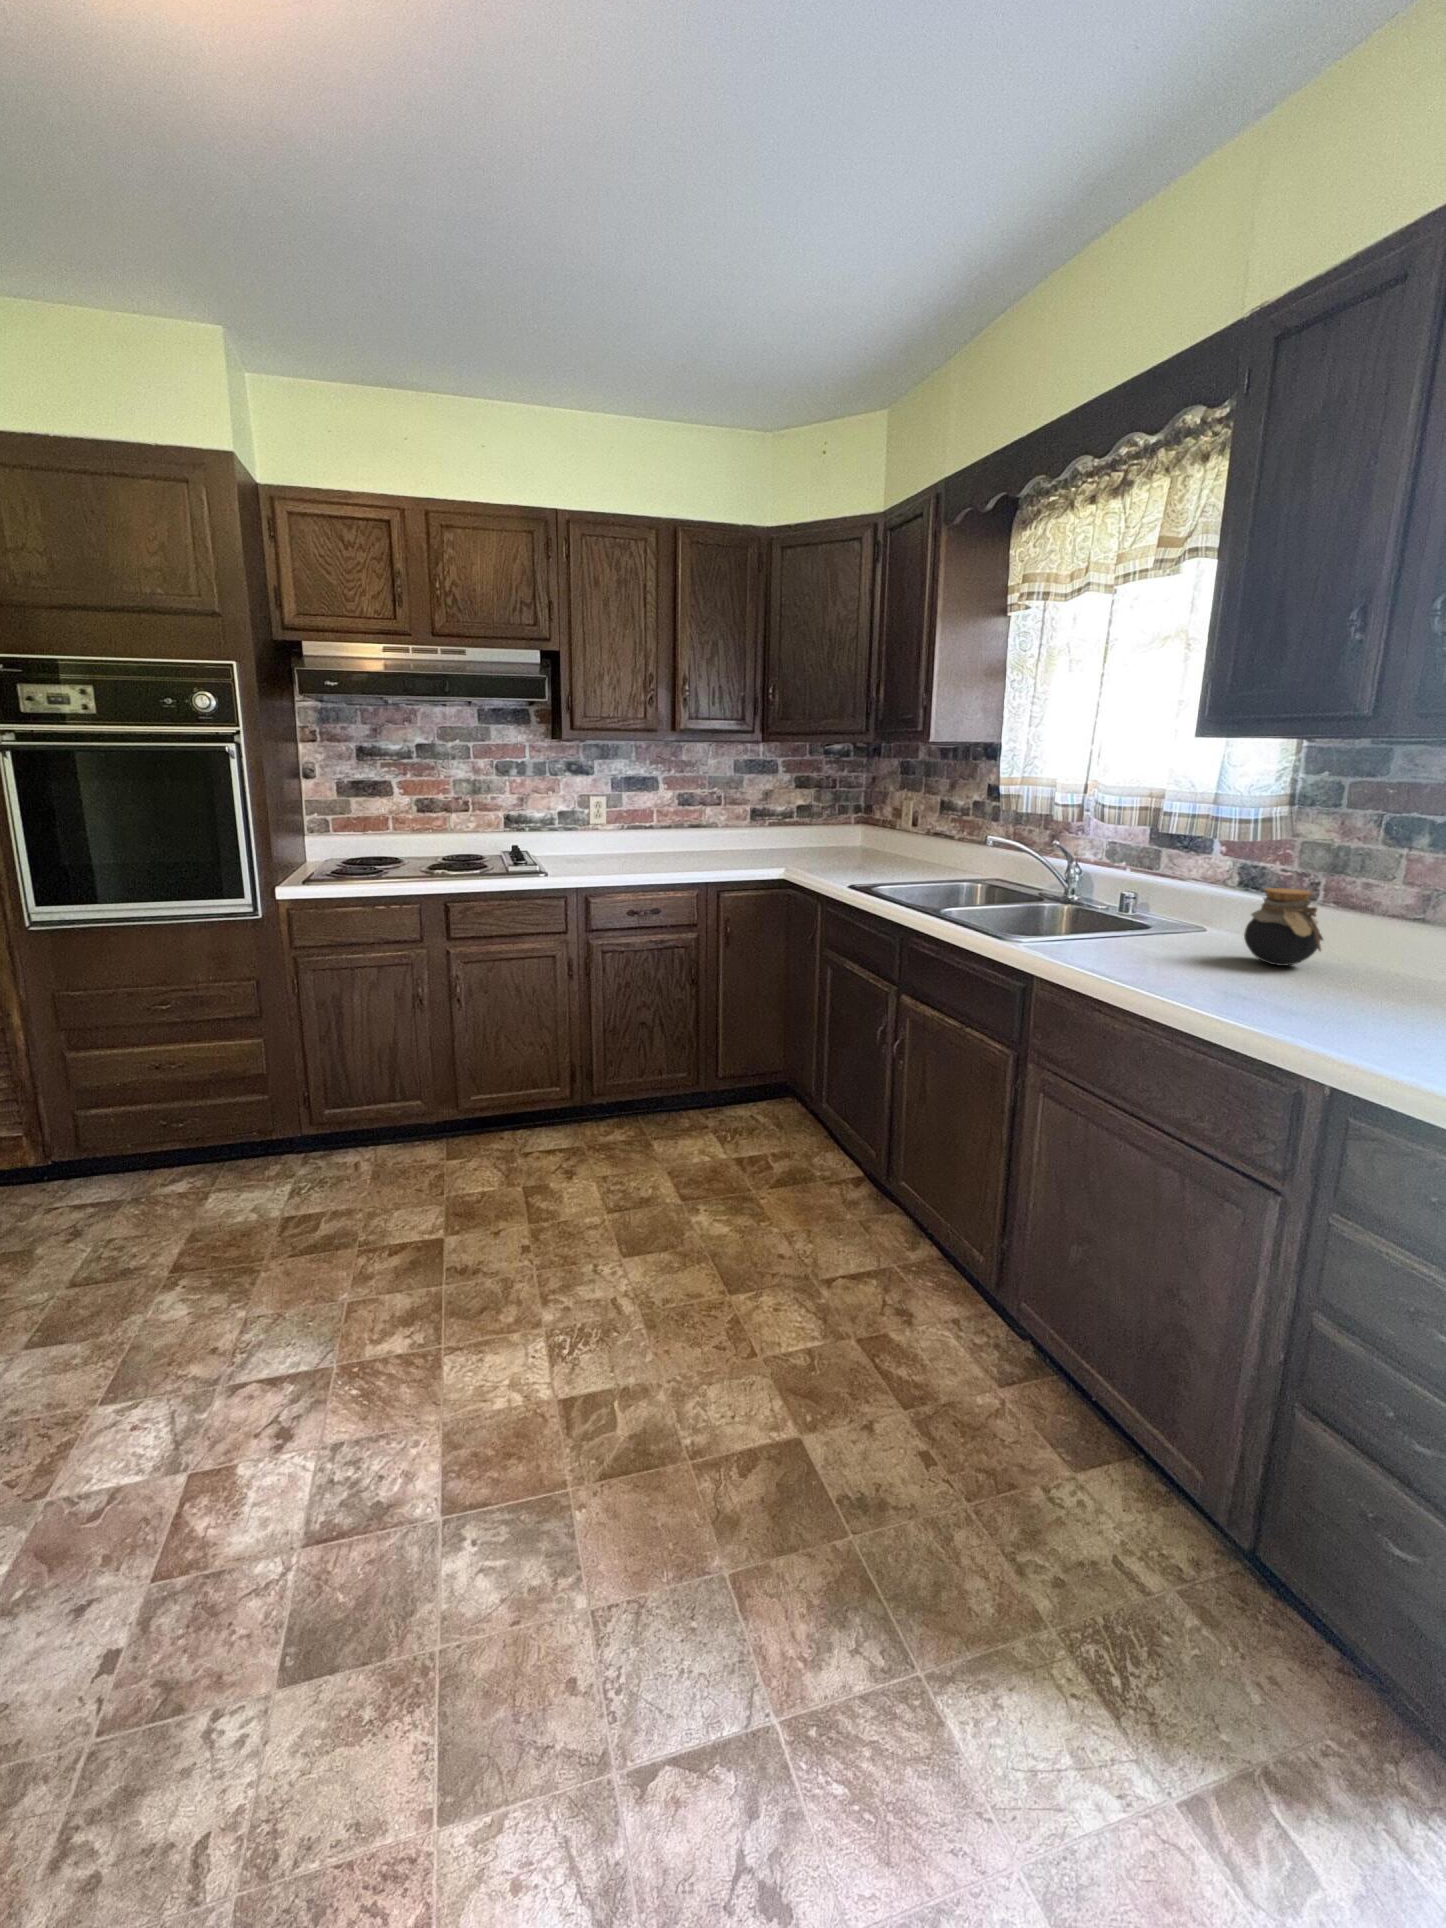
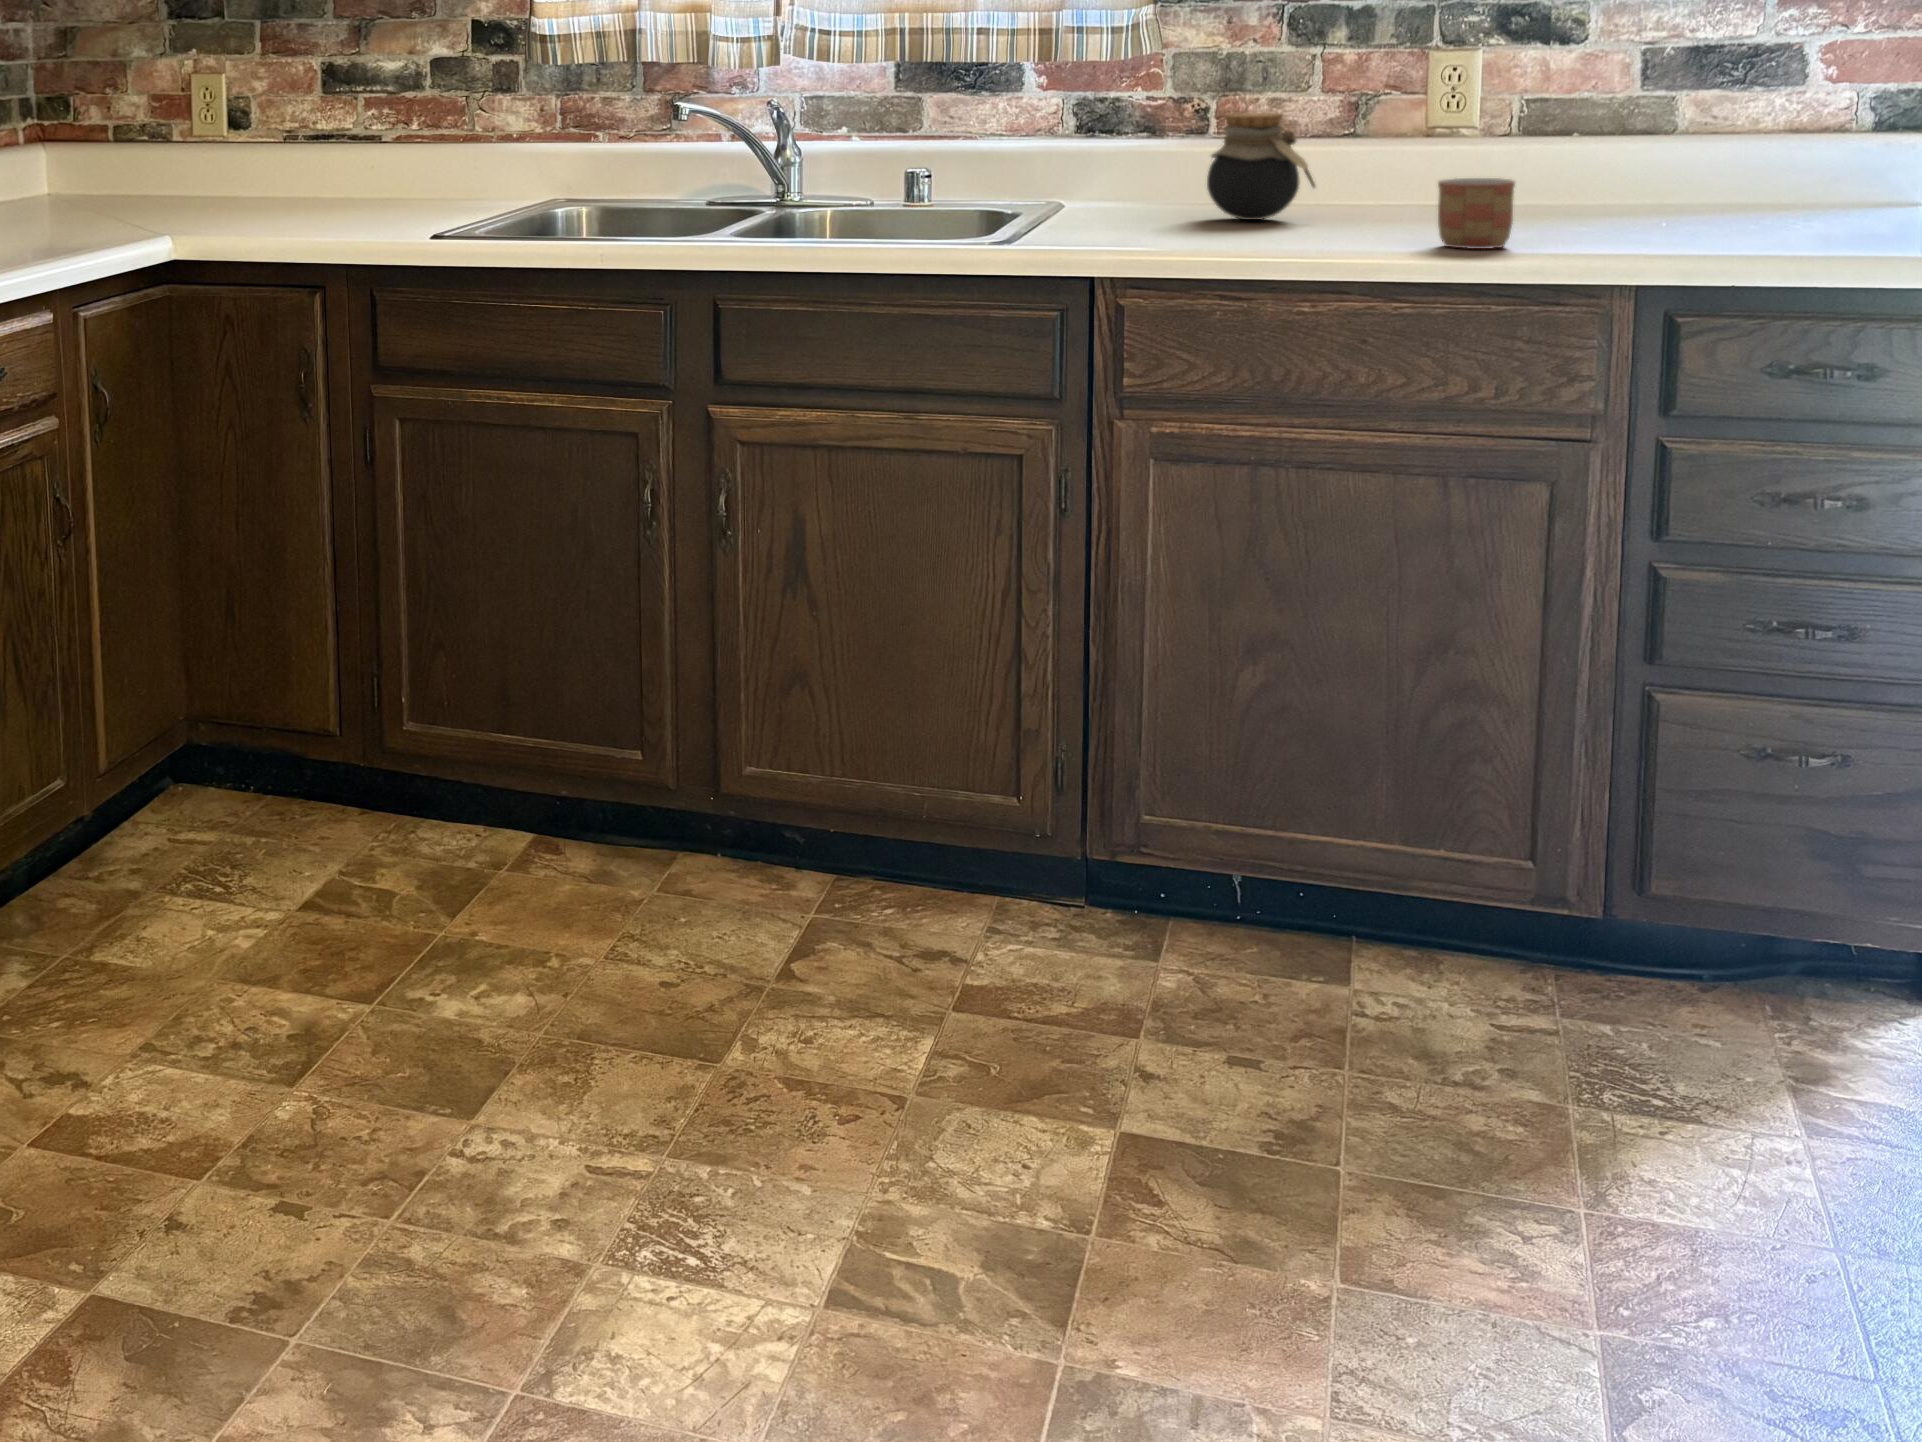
mug: none [1272,961,1358,1024] -> present [1438,178,1515,249]

